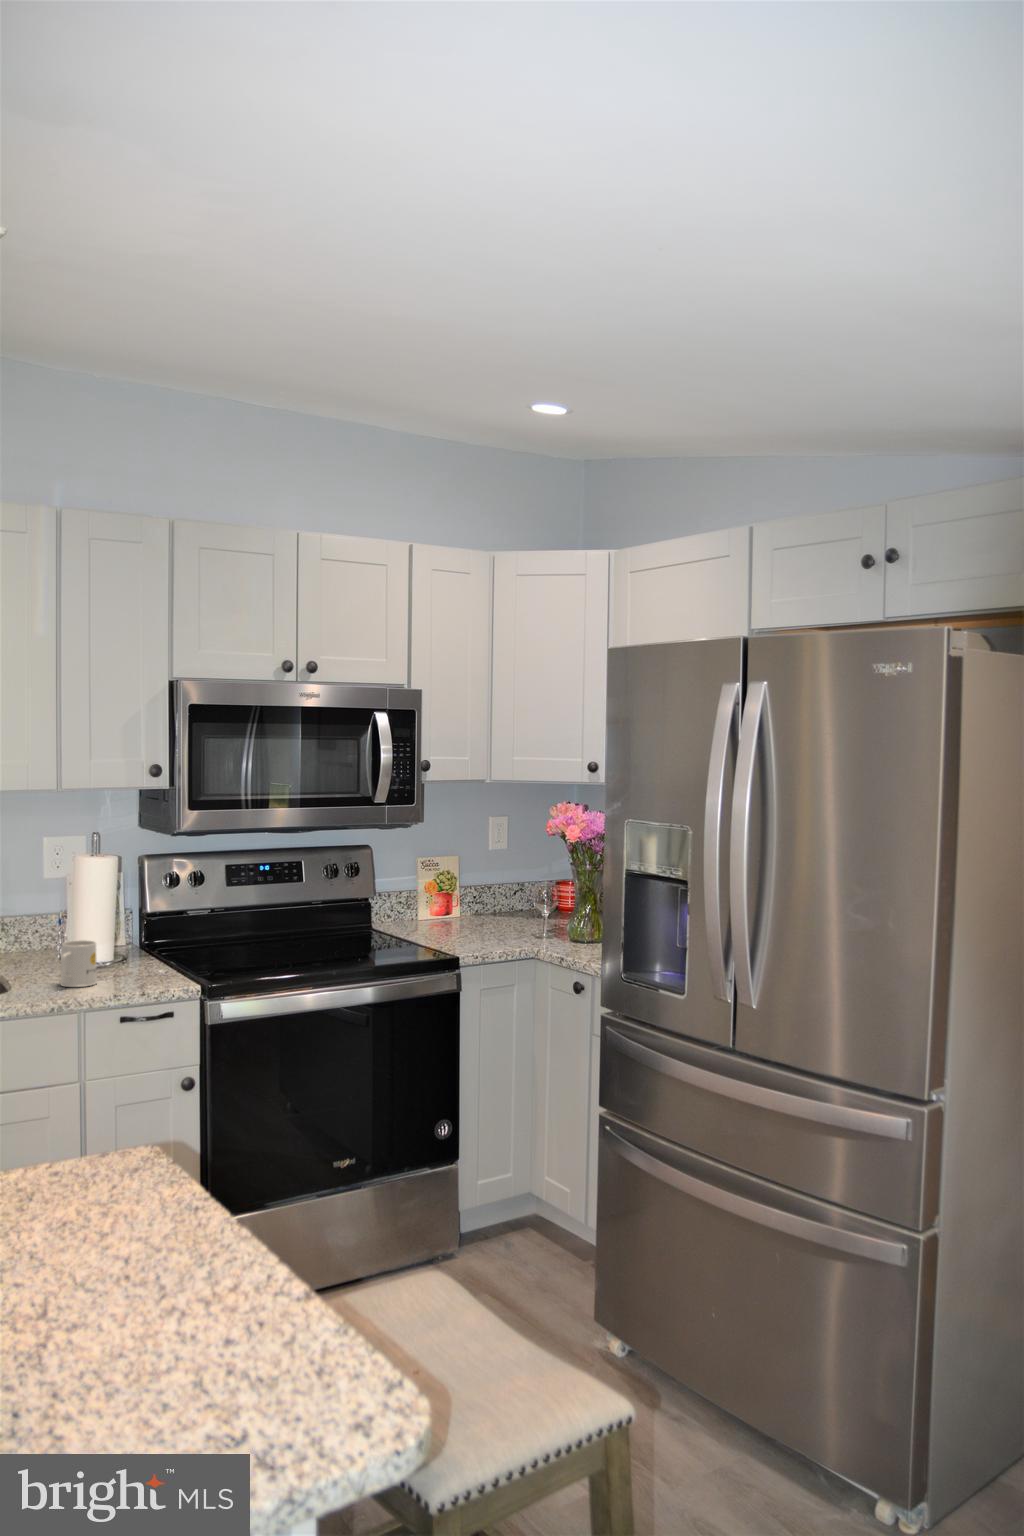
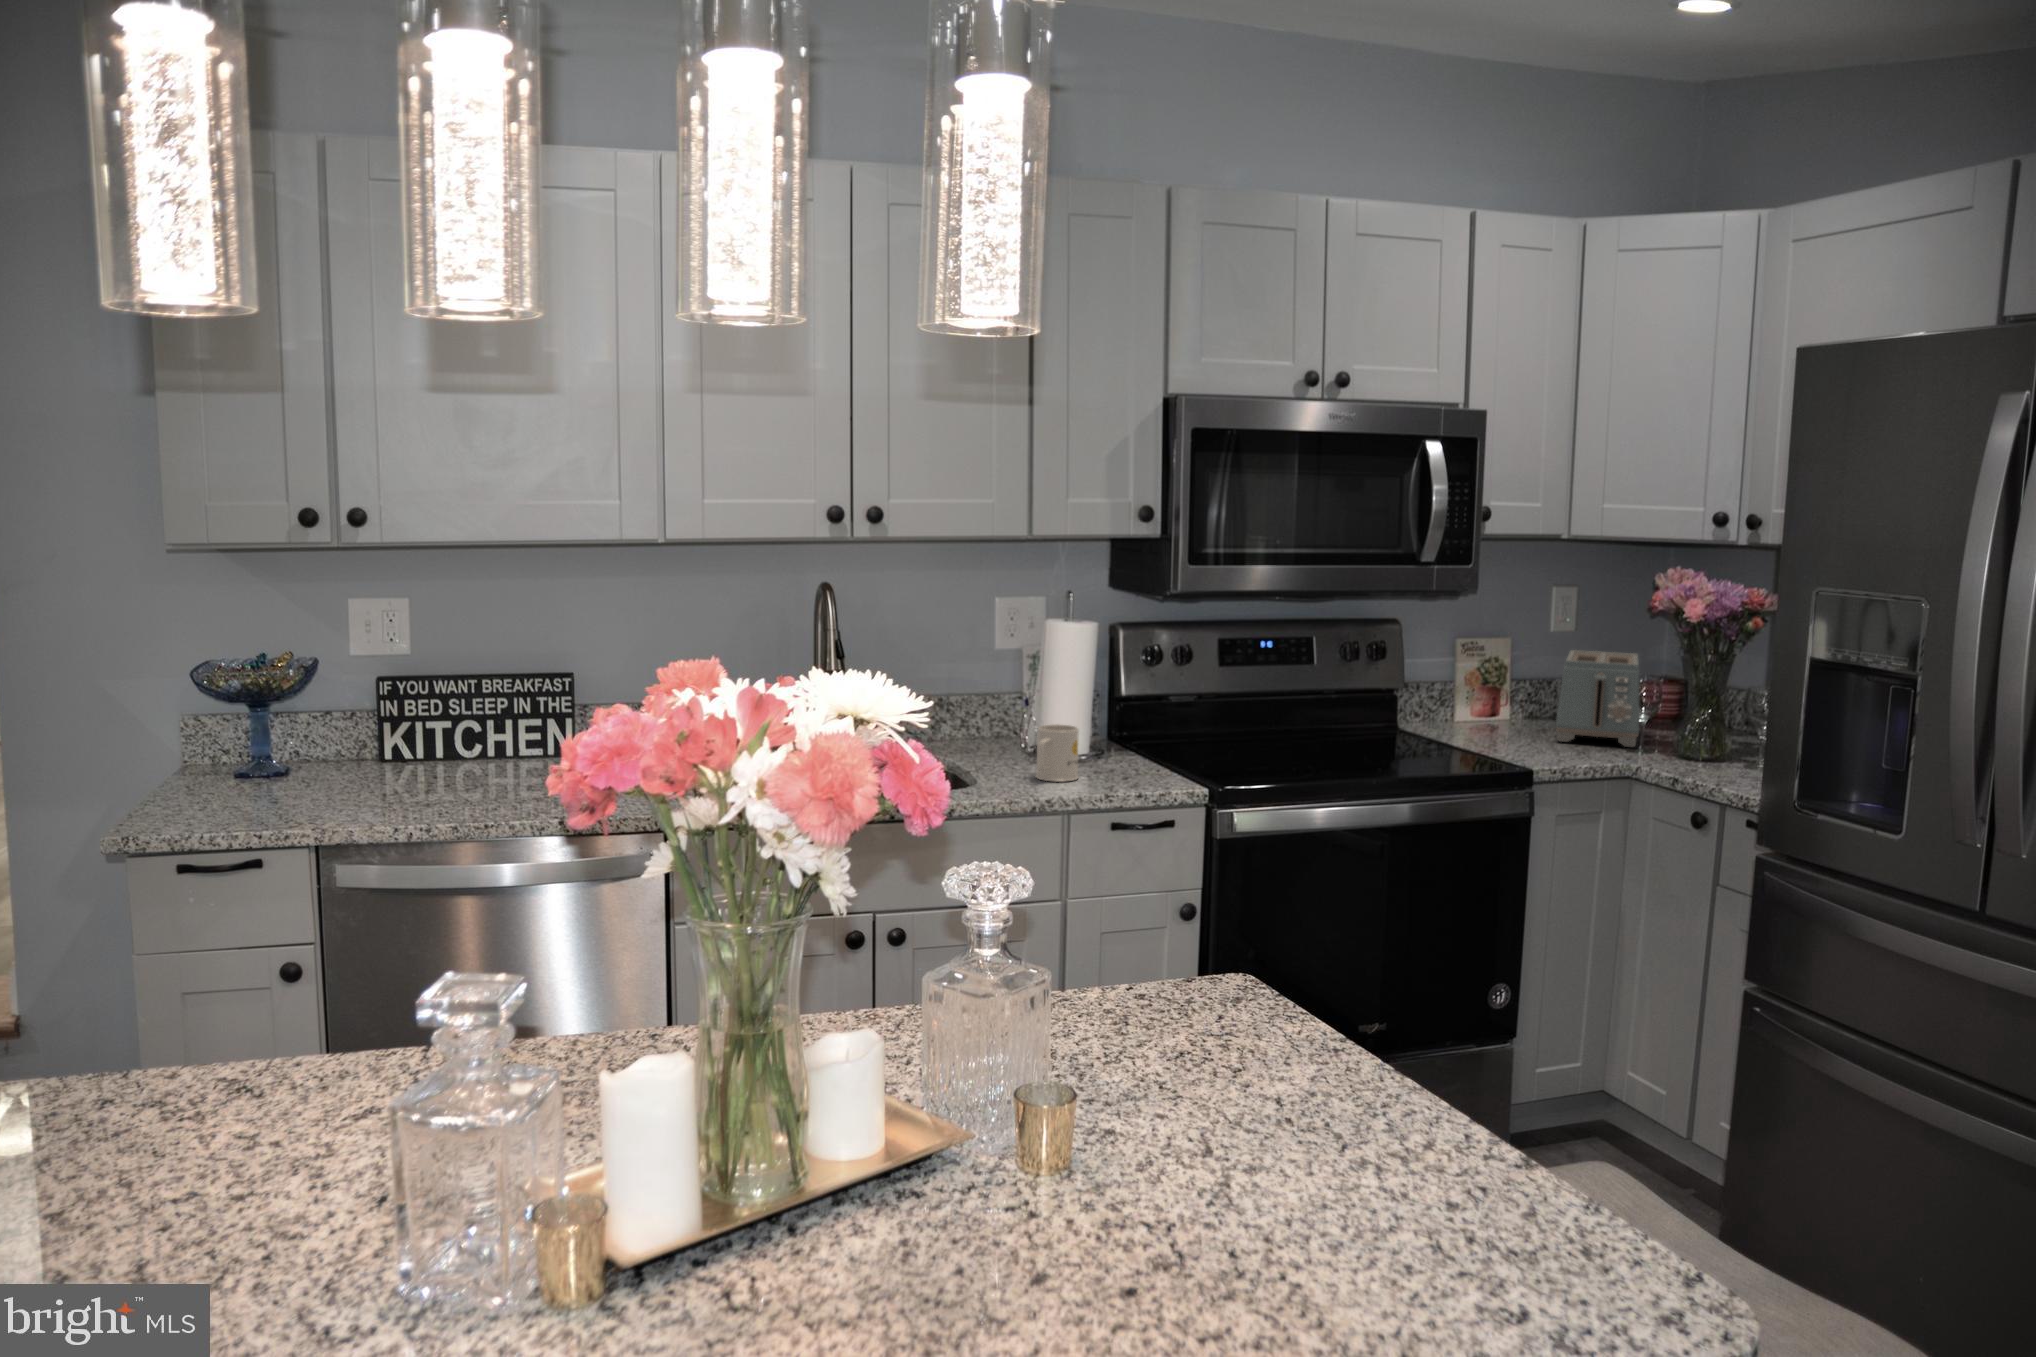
toaster: none [486,864,551,935] -> present [1556,650,1639,747]

